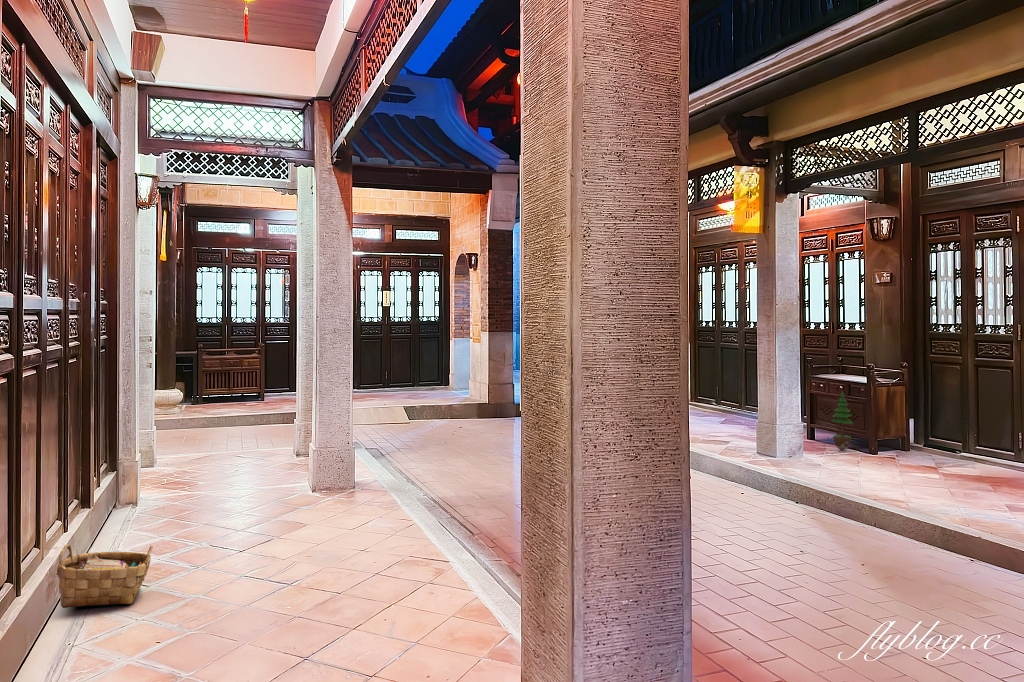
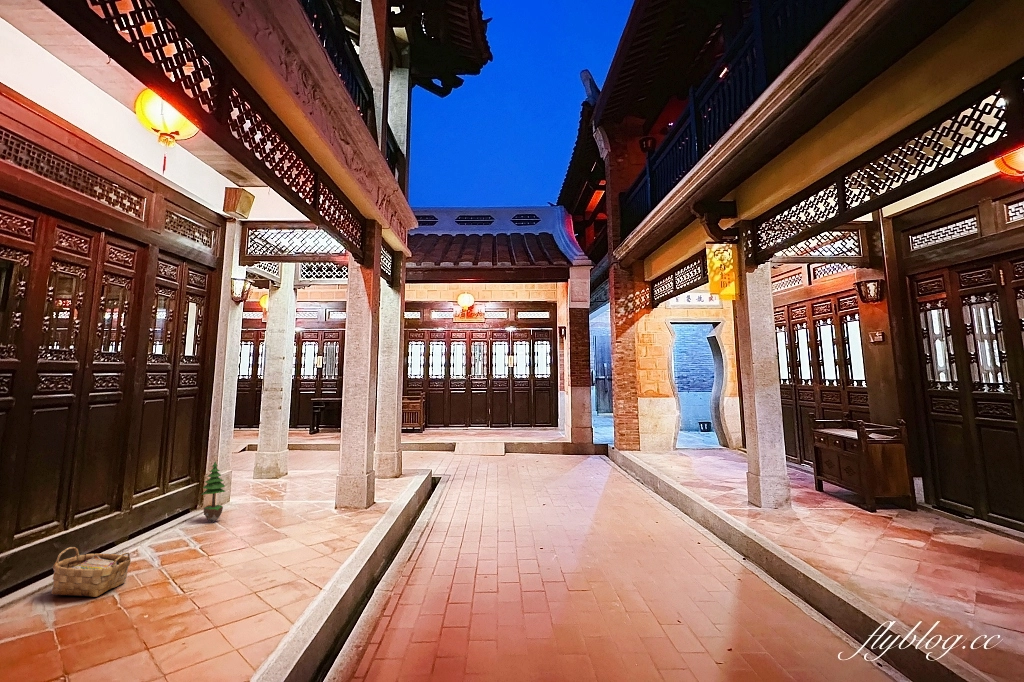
potted tree: present [831,391,853,451] -> present [202,462,225,522]

